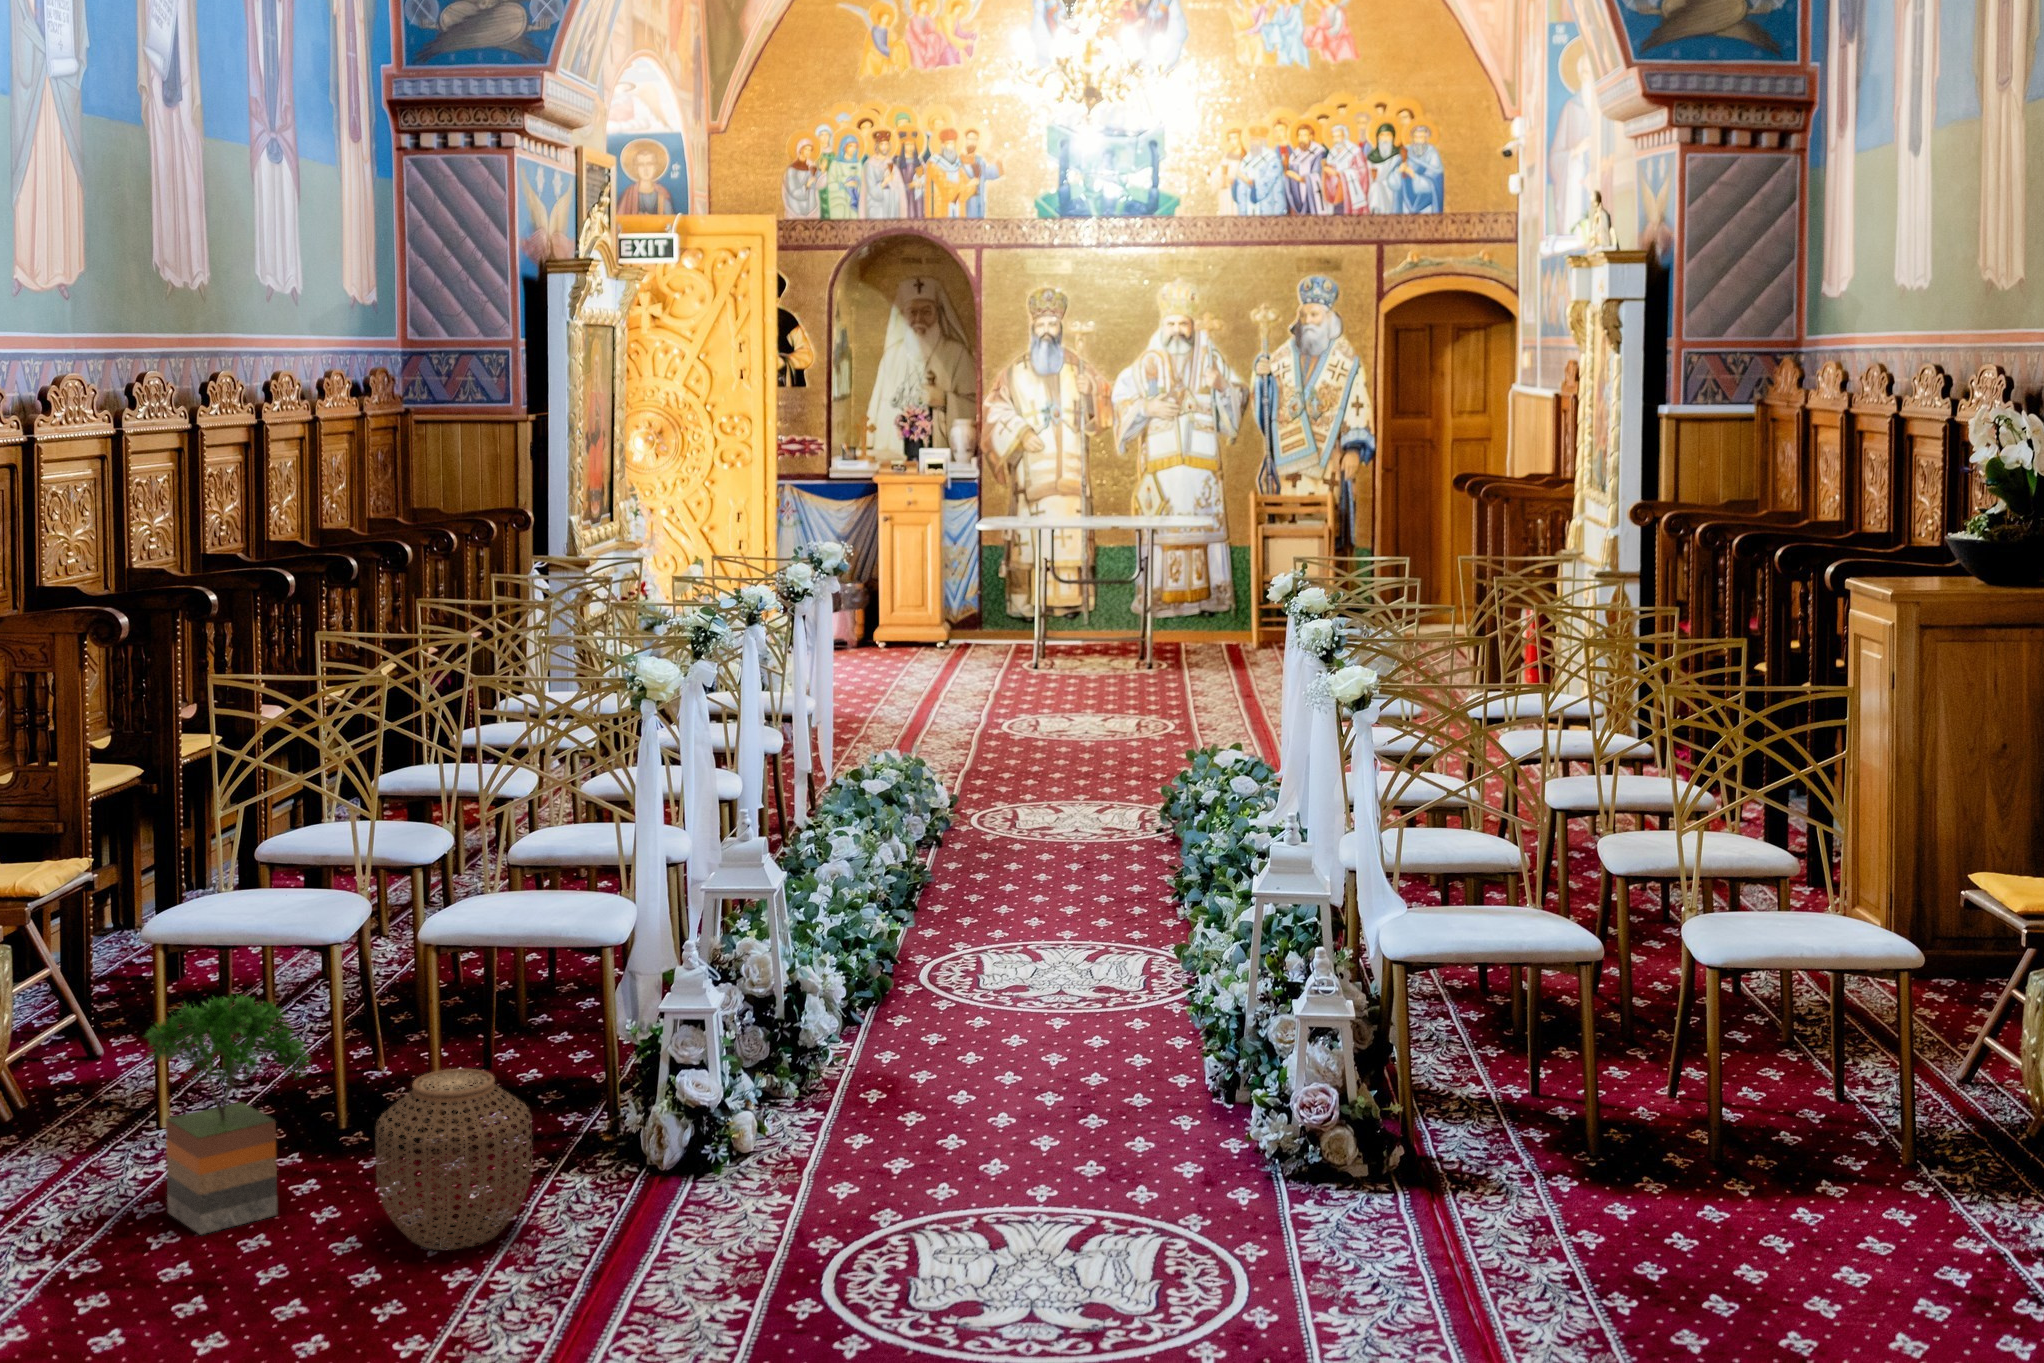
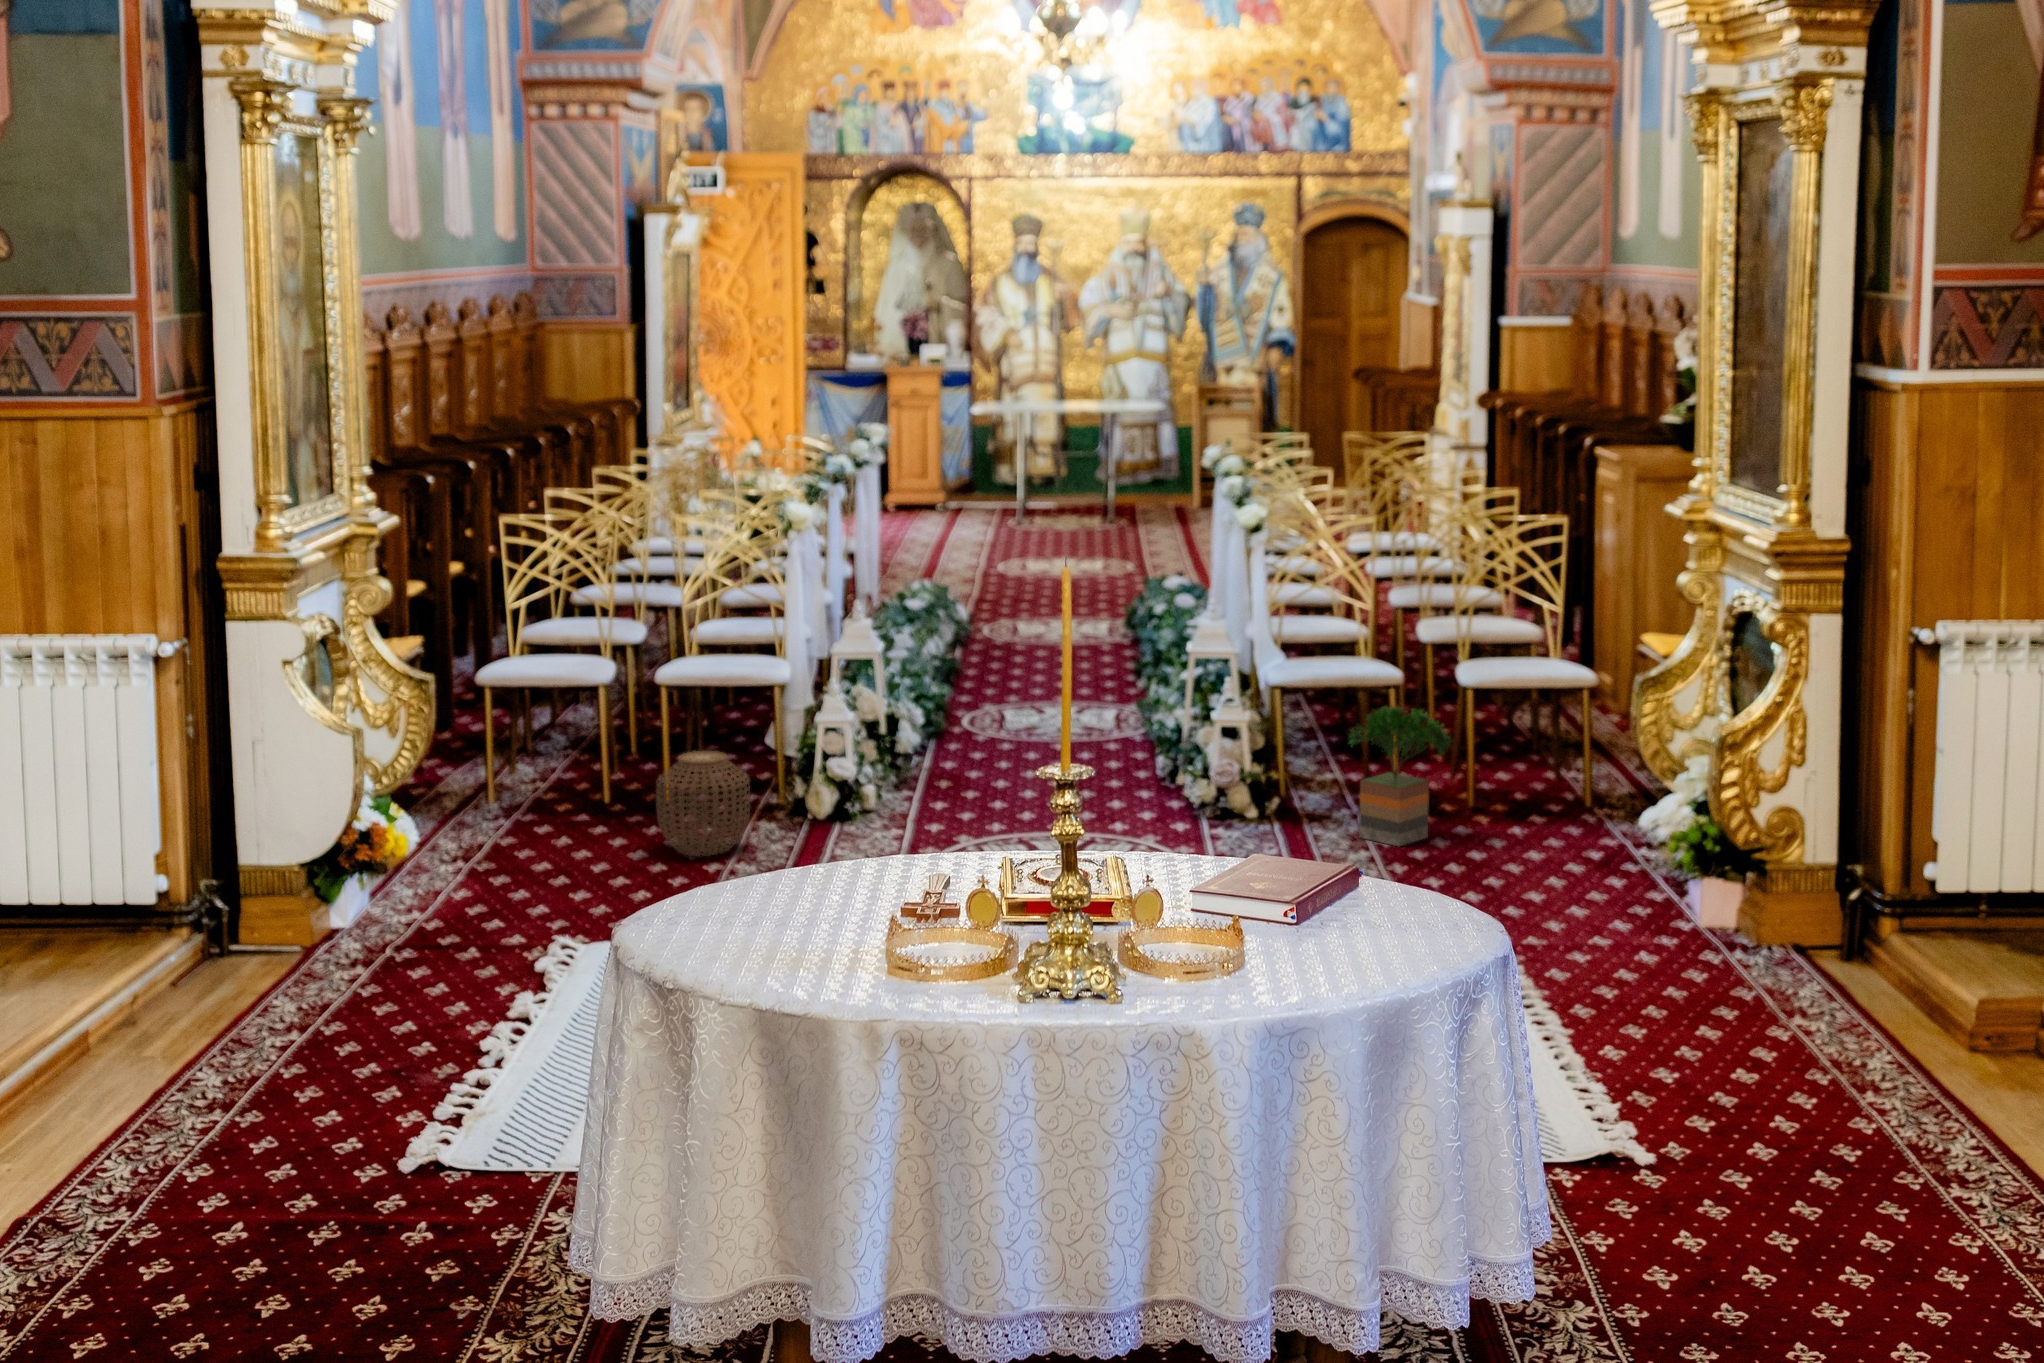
potted tree: present [147,995,309,1234] -> present [1349,706,1450,846]

